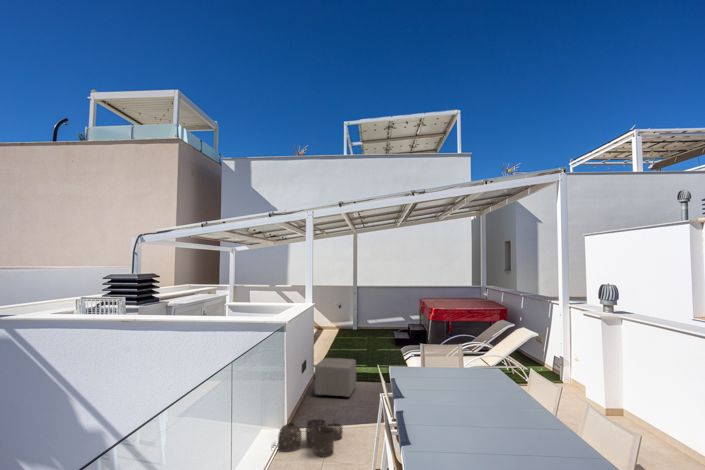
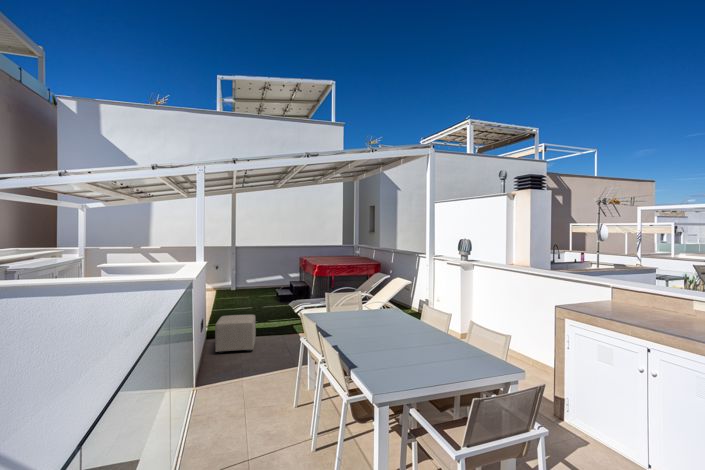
woven basket: present [278,419,343,457] -> none [195,369,259,406]

